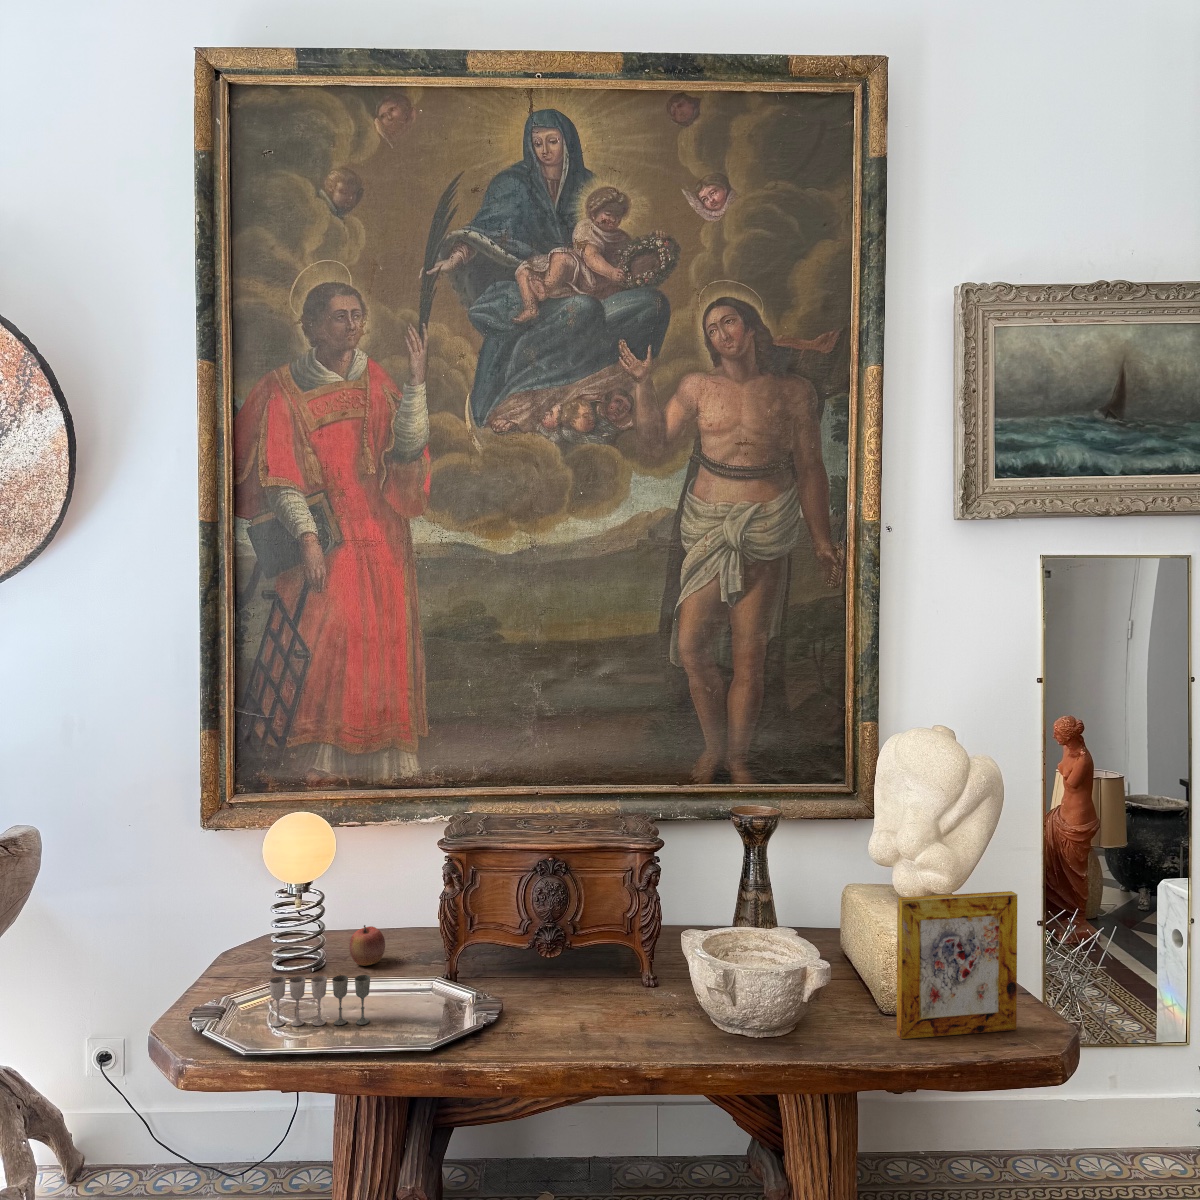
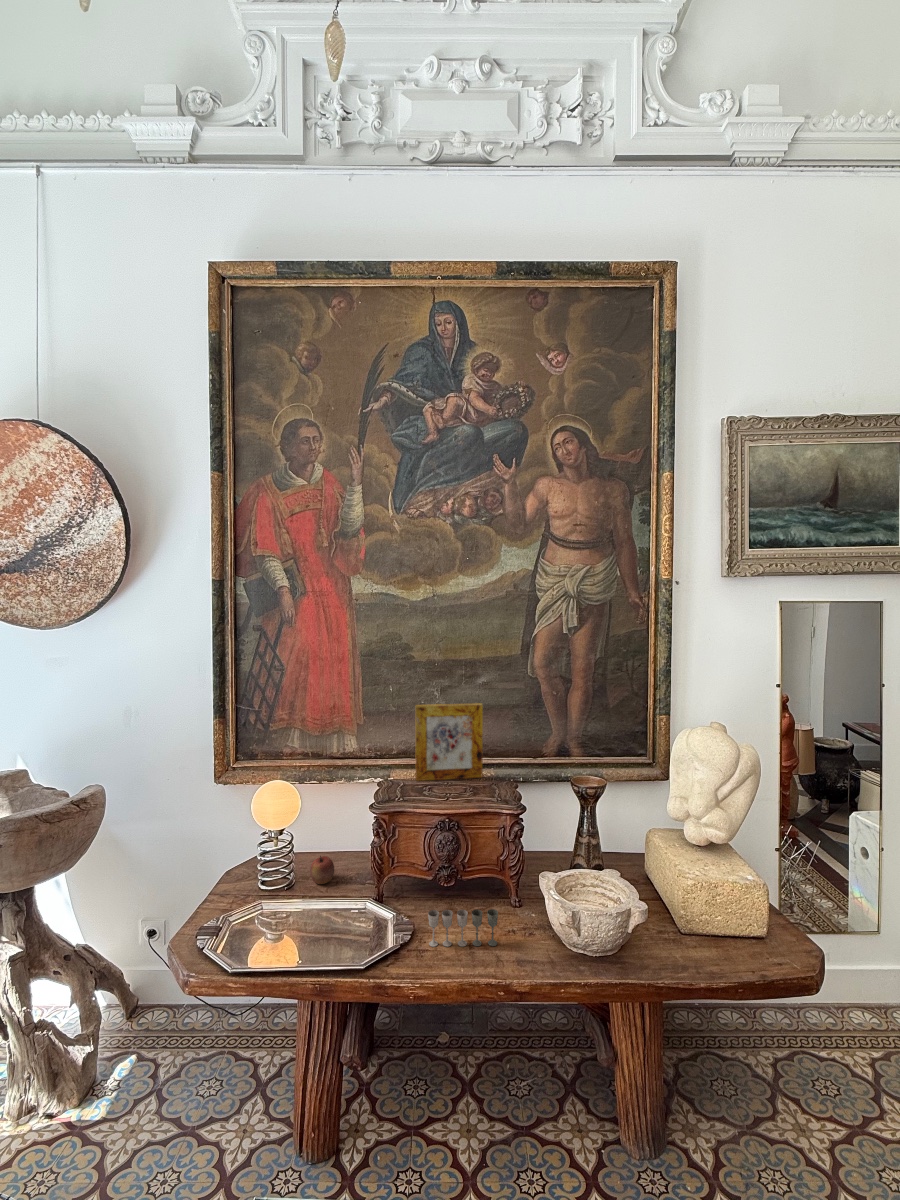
picture frame: present [897,891,1017,1039] -> present [416,703,483,781]
wine glass: present [270,975,370,1027] -> present [428,909,498,947]

